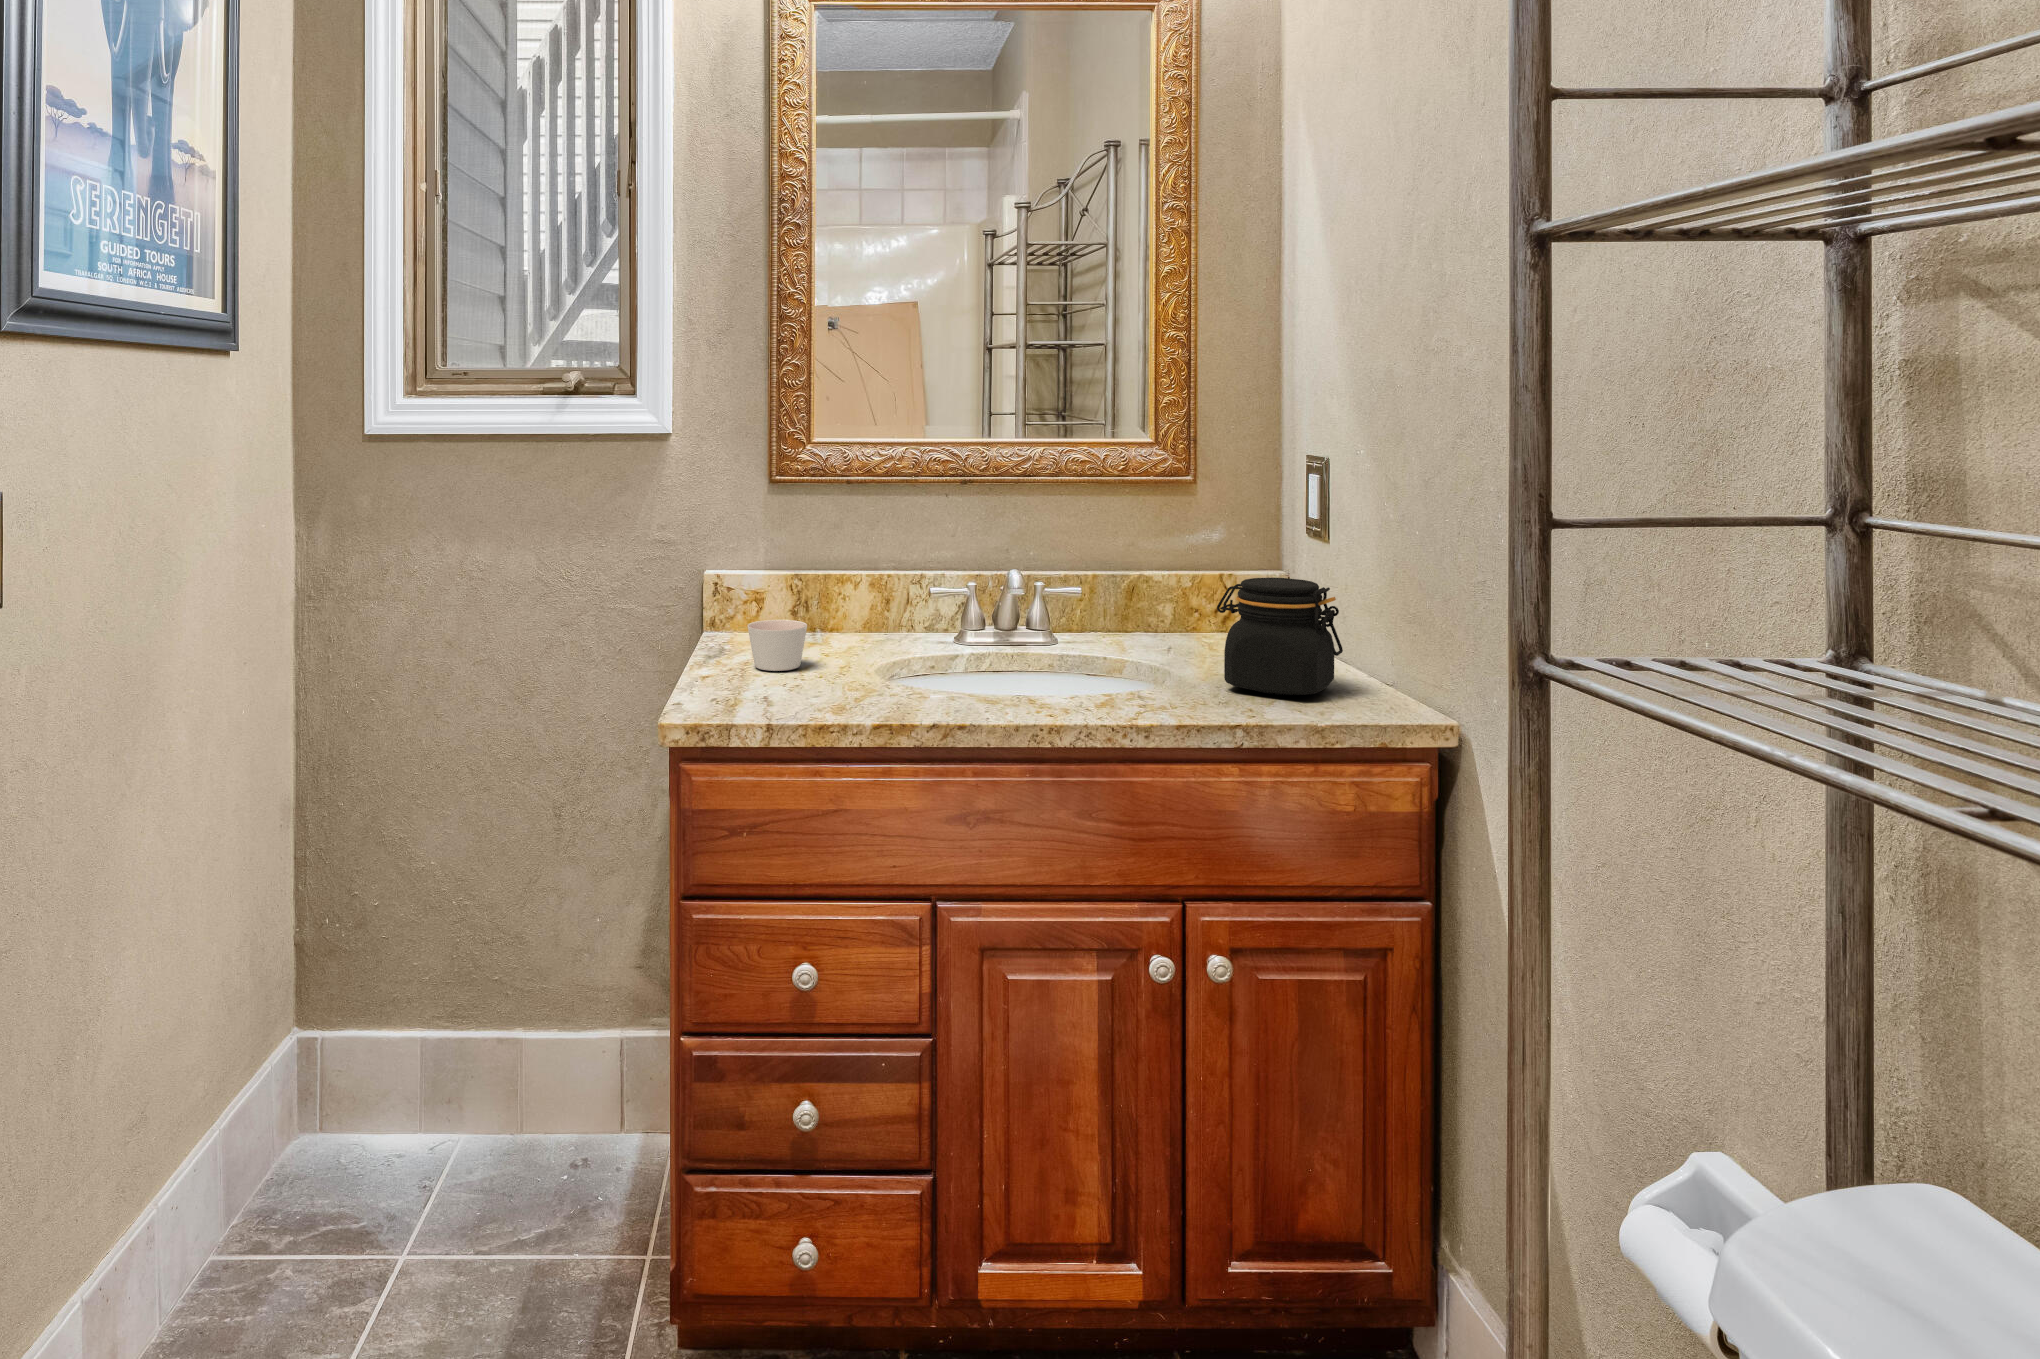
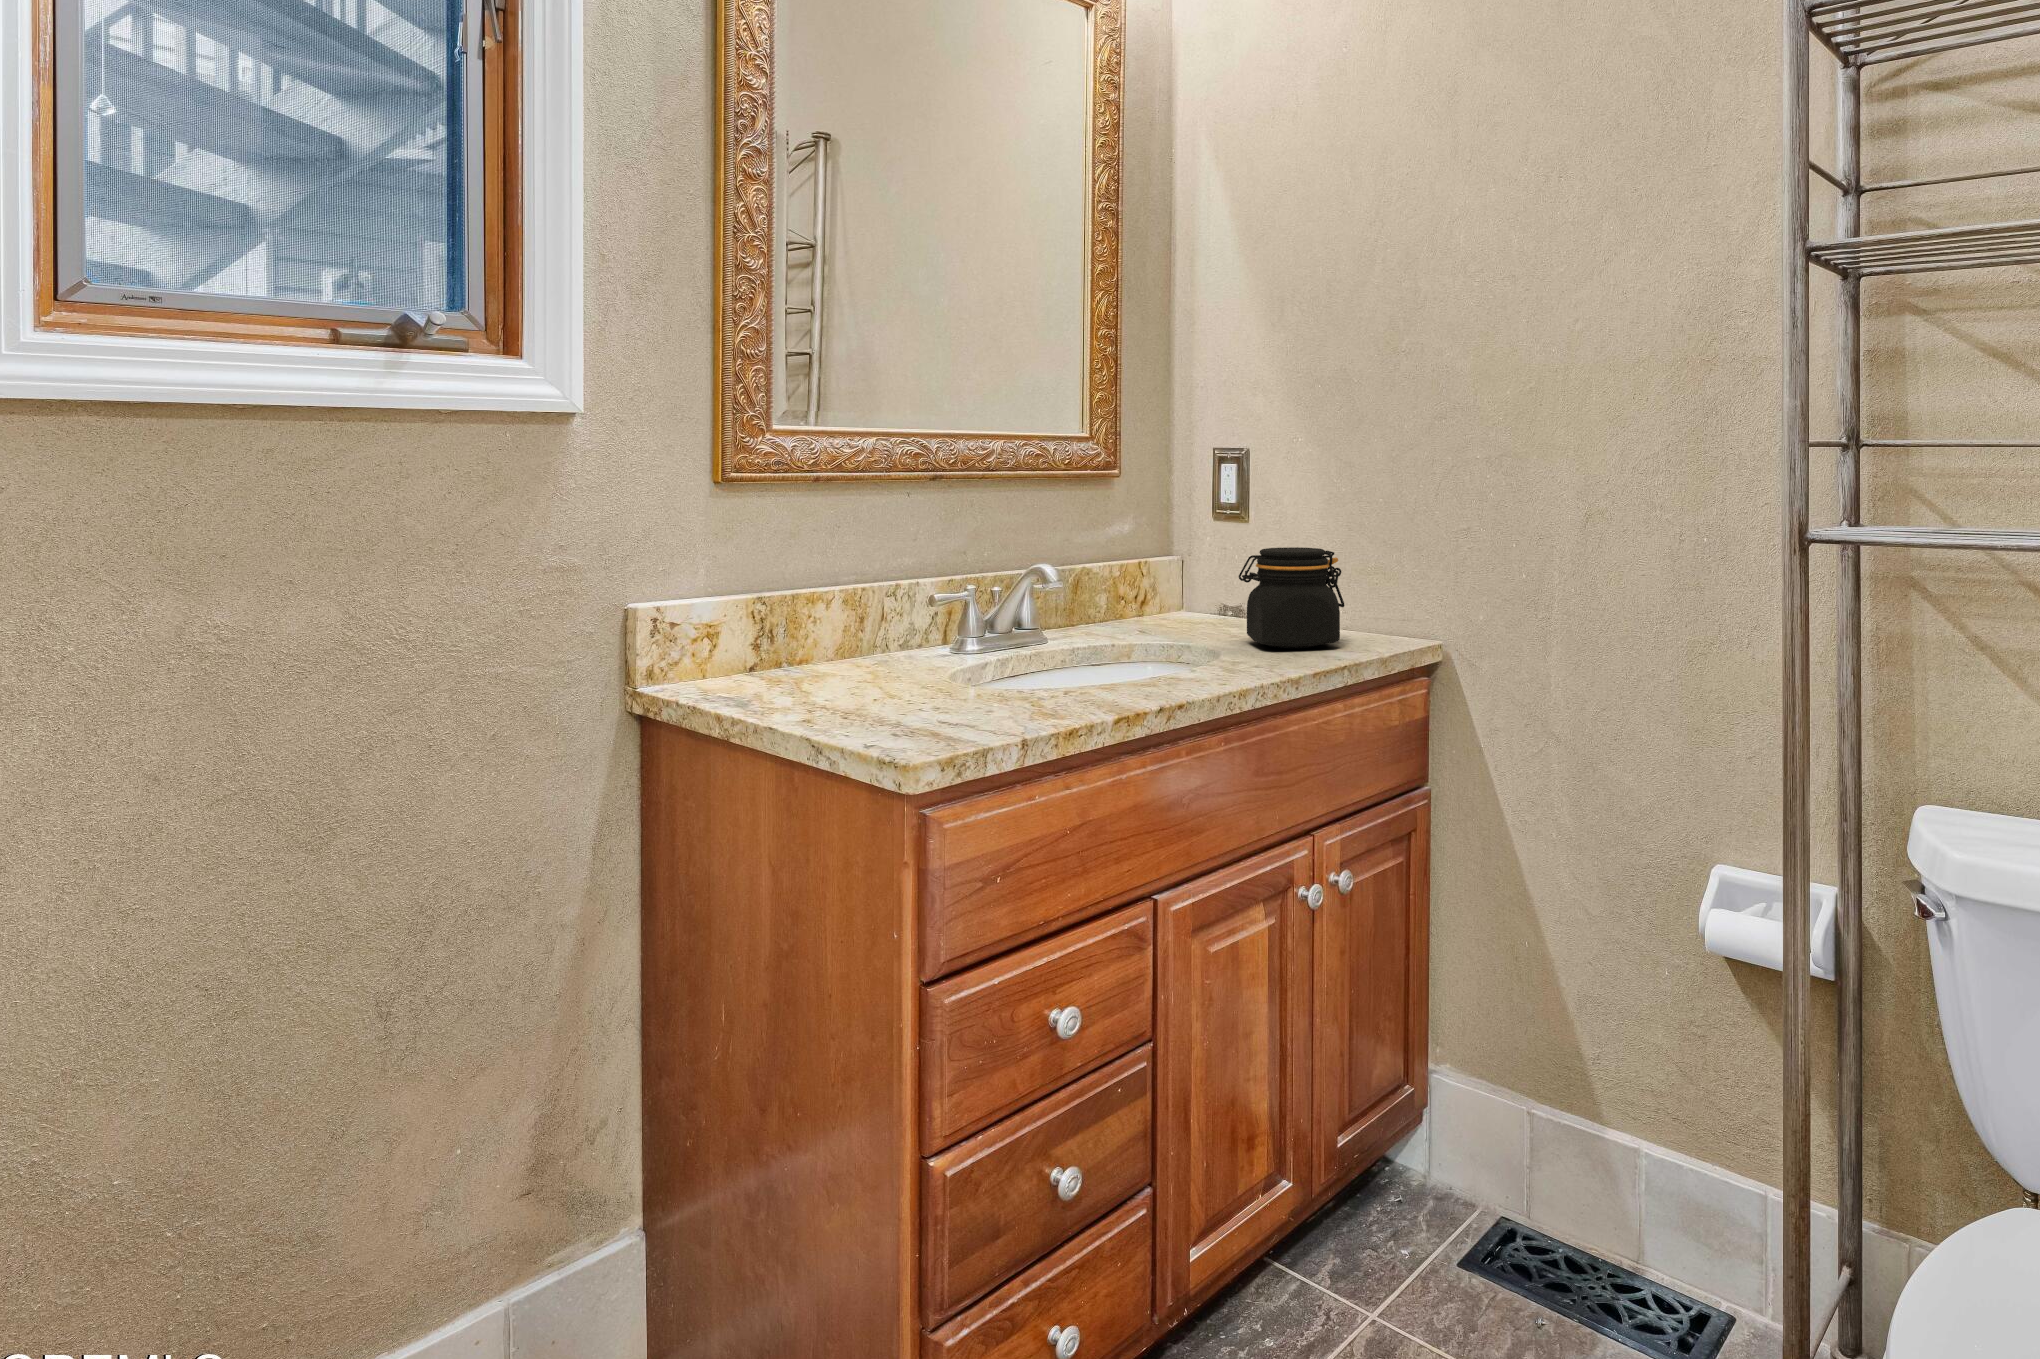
candle: present [748,620,807,671] -> none [807,640,885,703]

